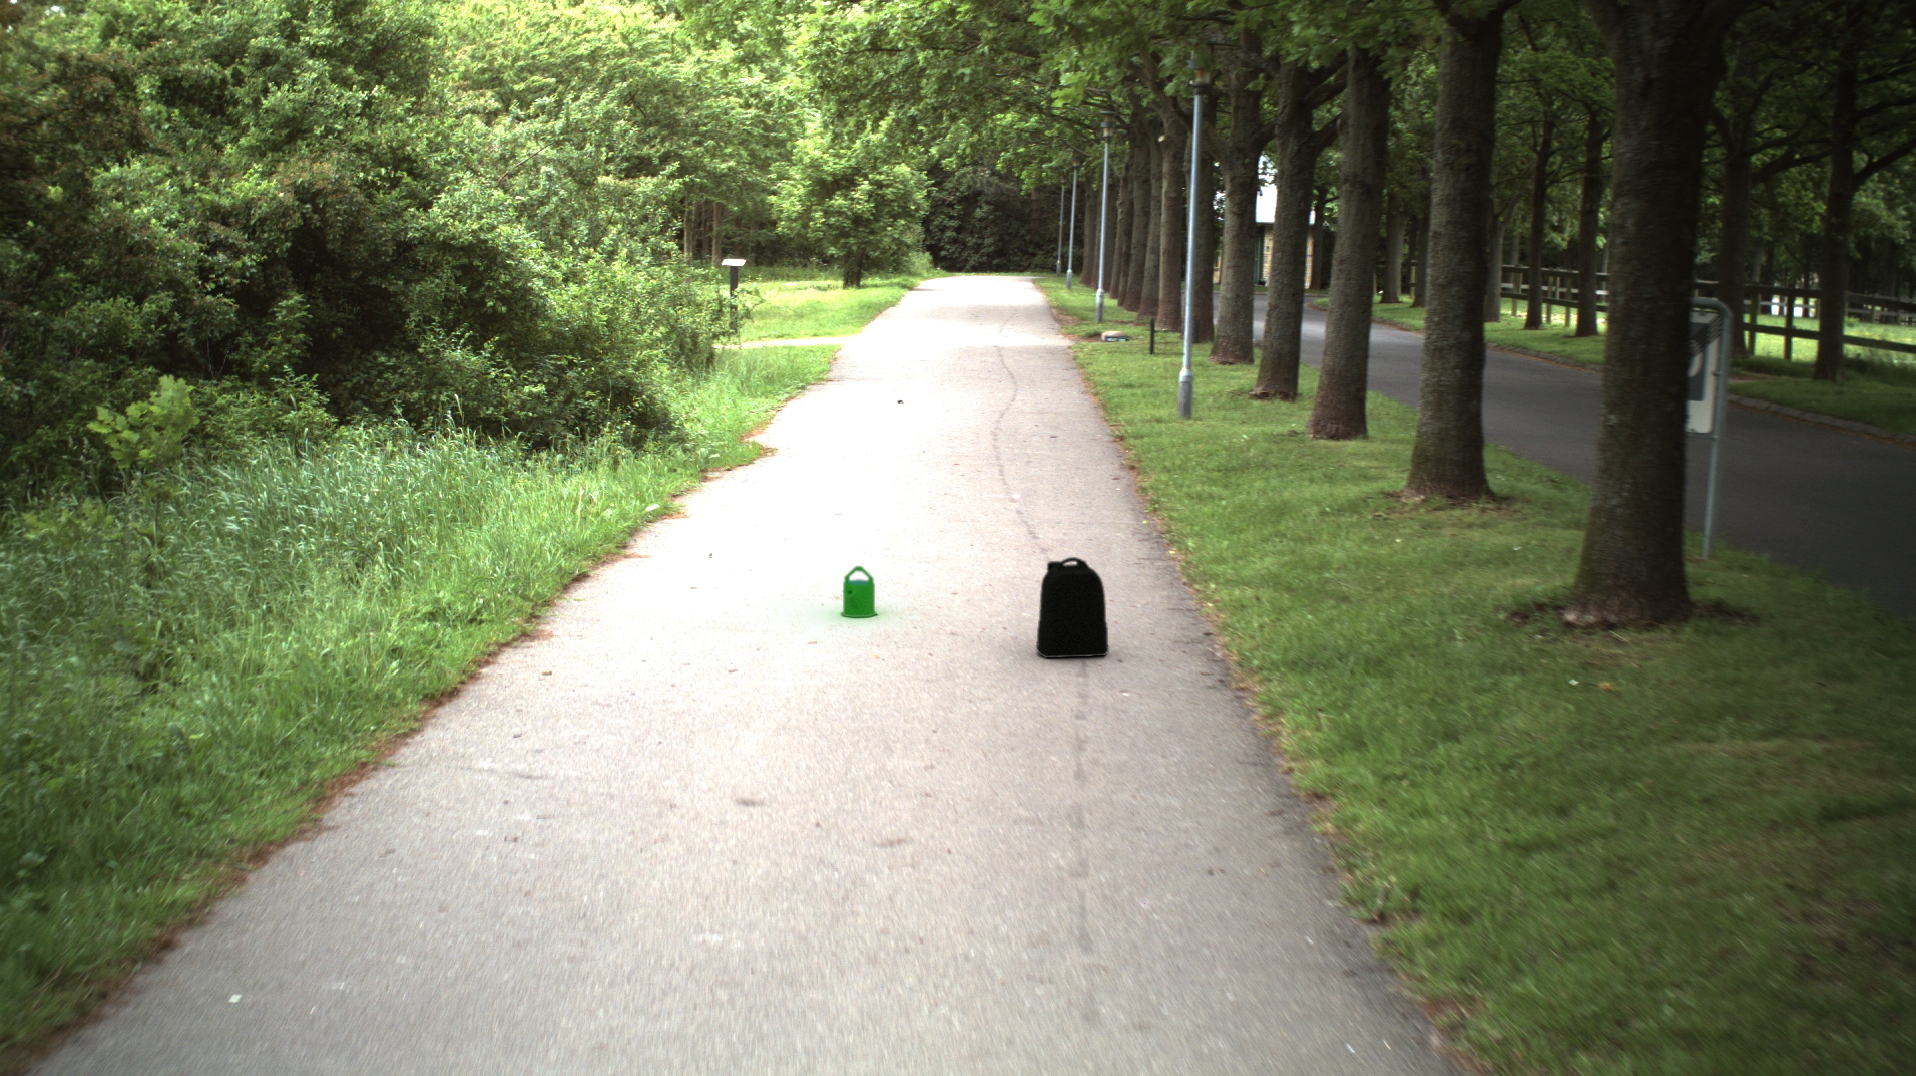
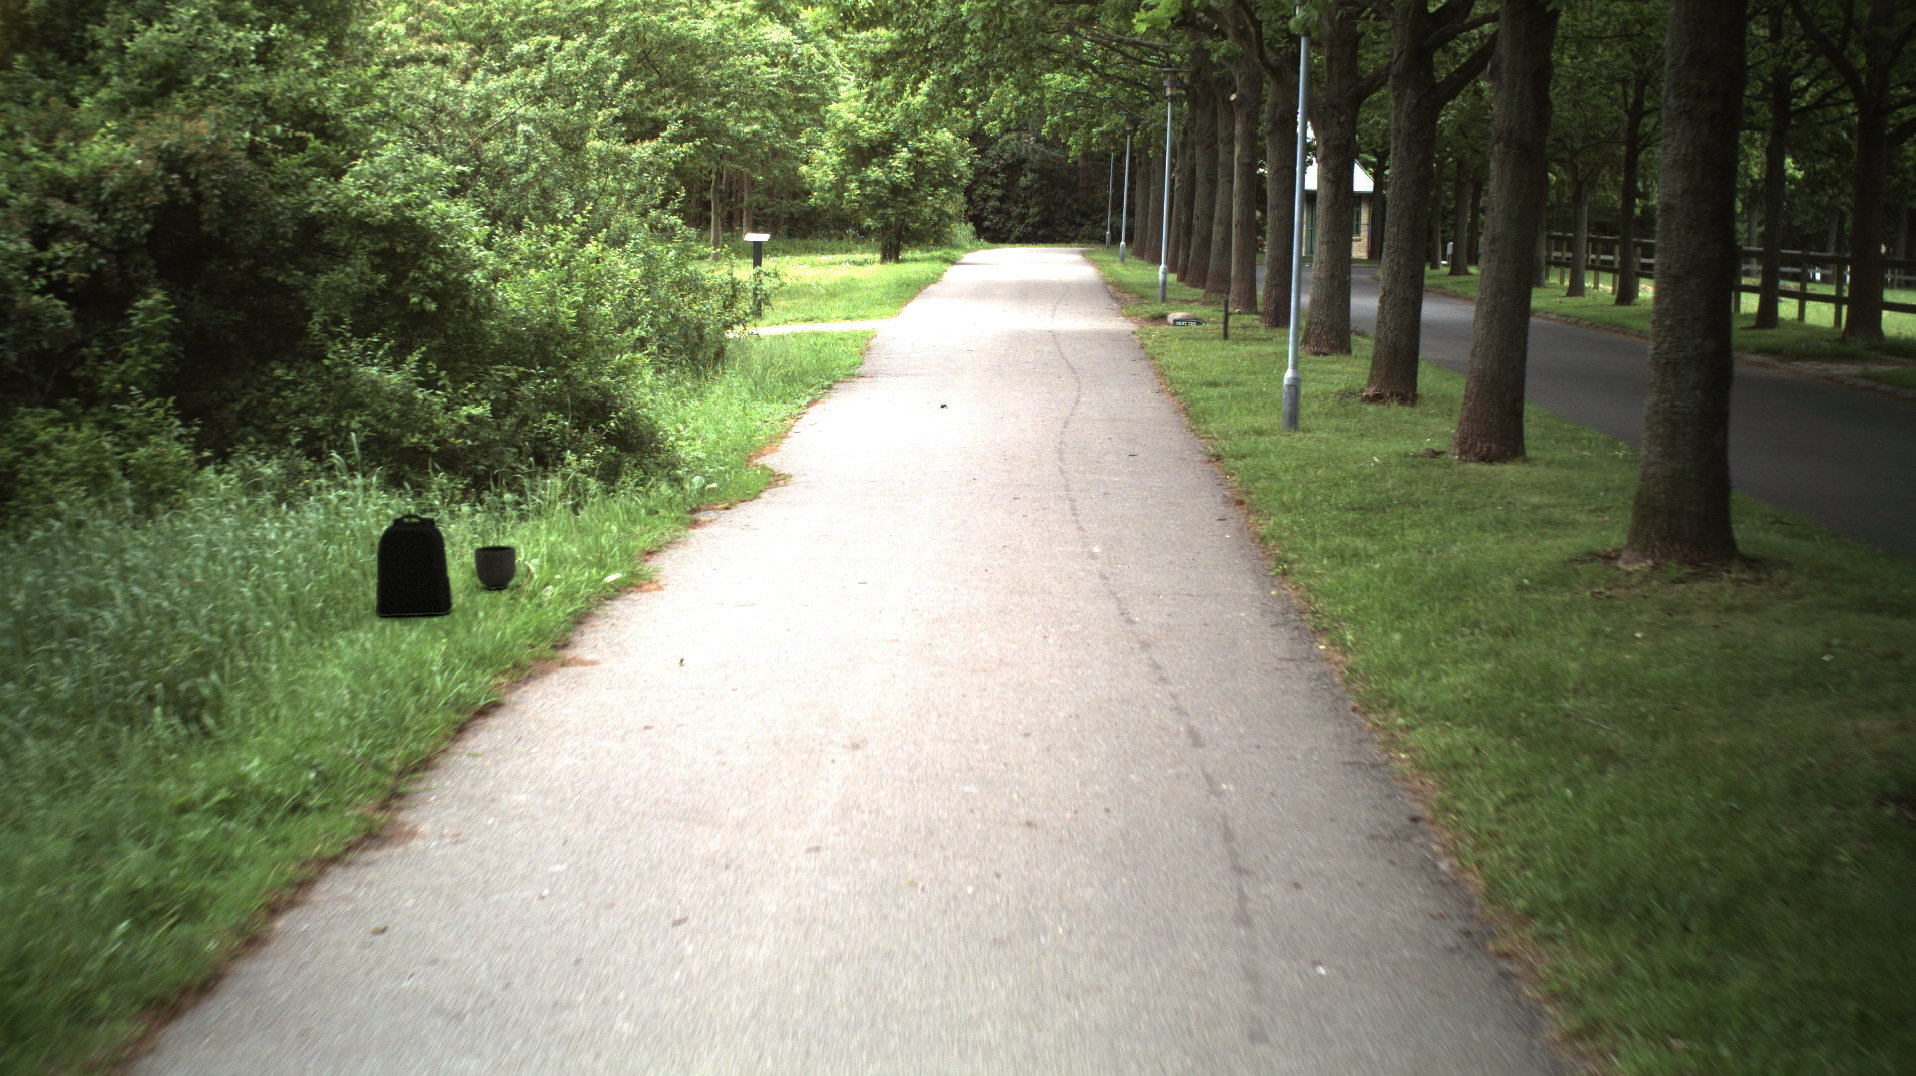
planter: none [558,475,588,506] -> present [474,545,516,589]
backpack: present [1036,557,1109,658] -> present [376,514,453,616]
watering can: present [841,566,877,617] -> none [860,734,919,818]

